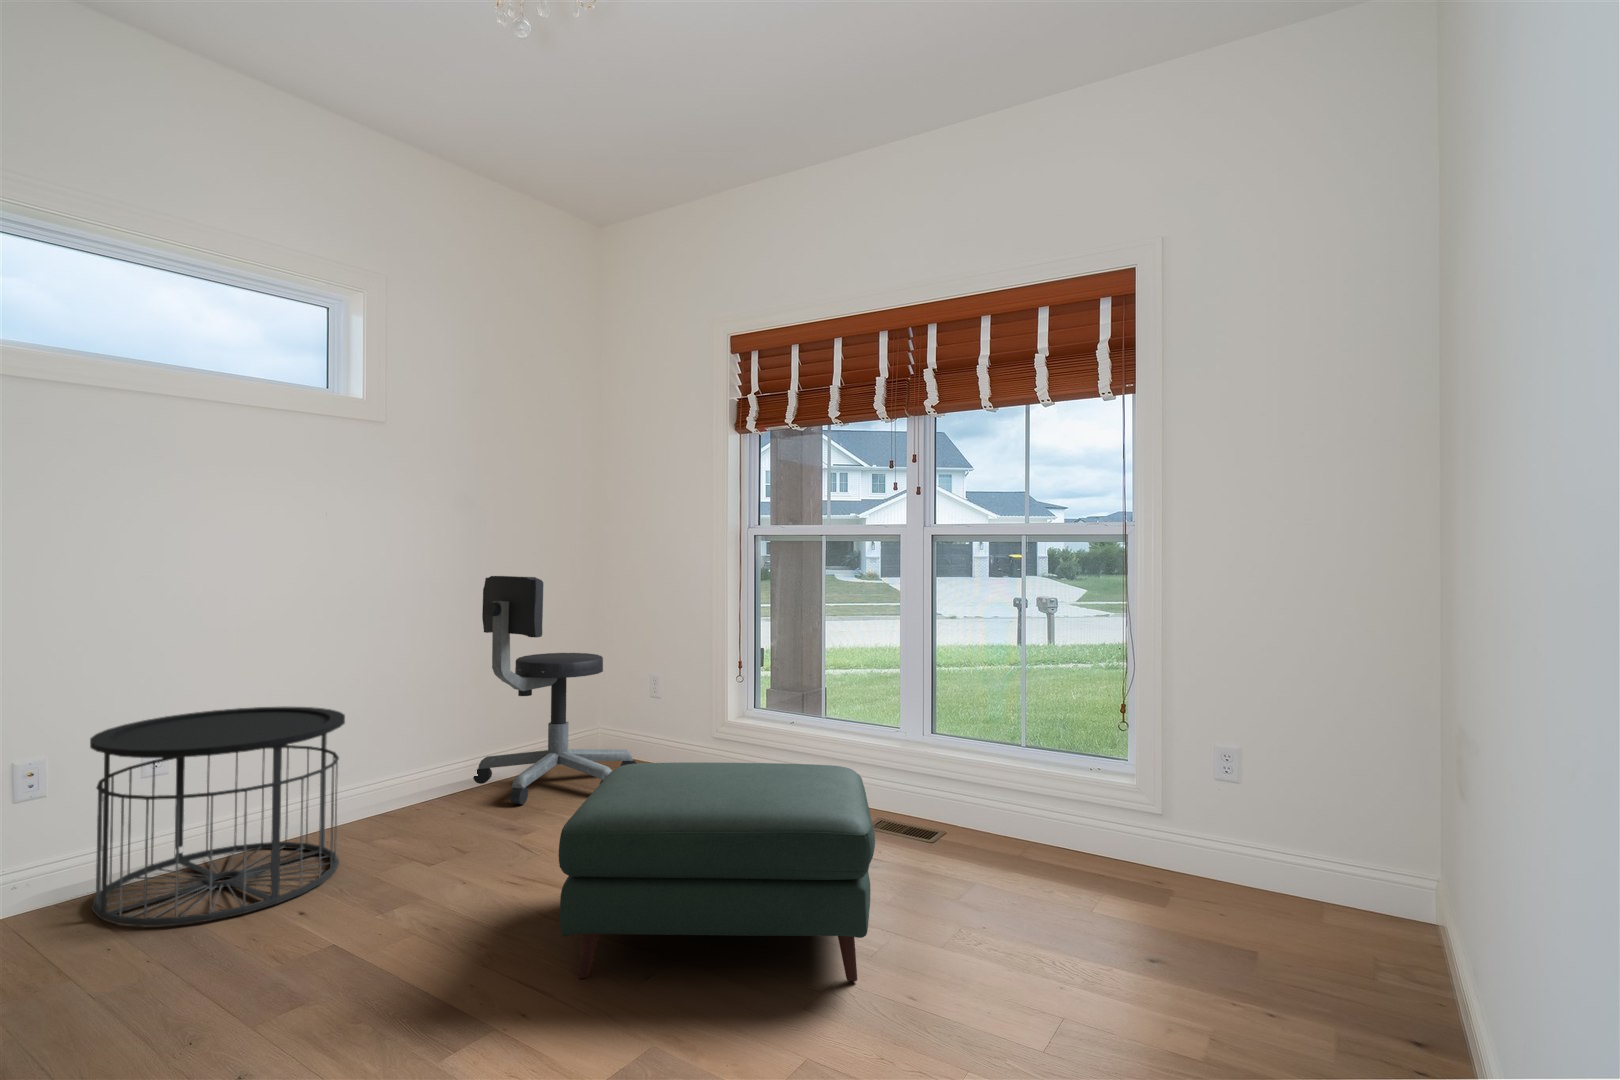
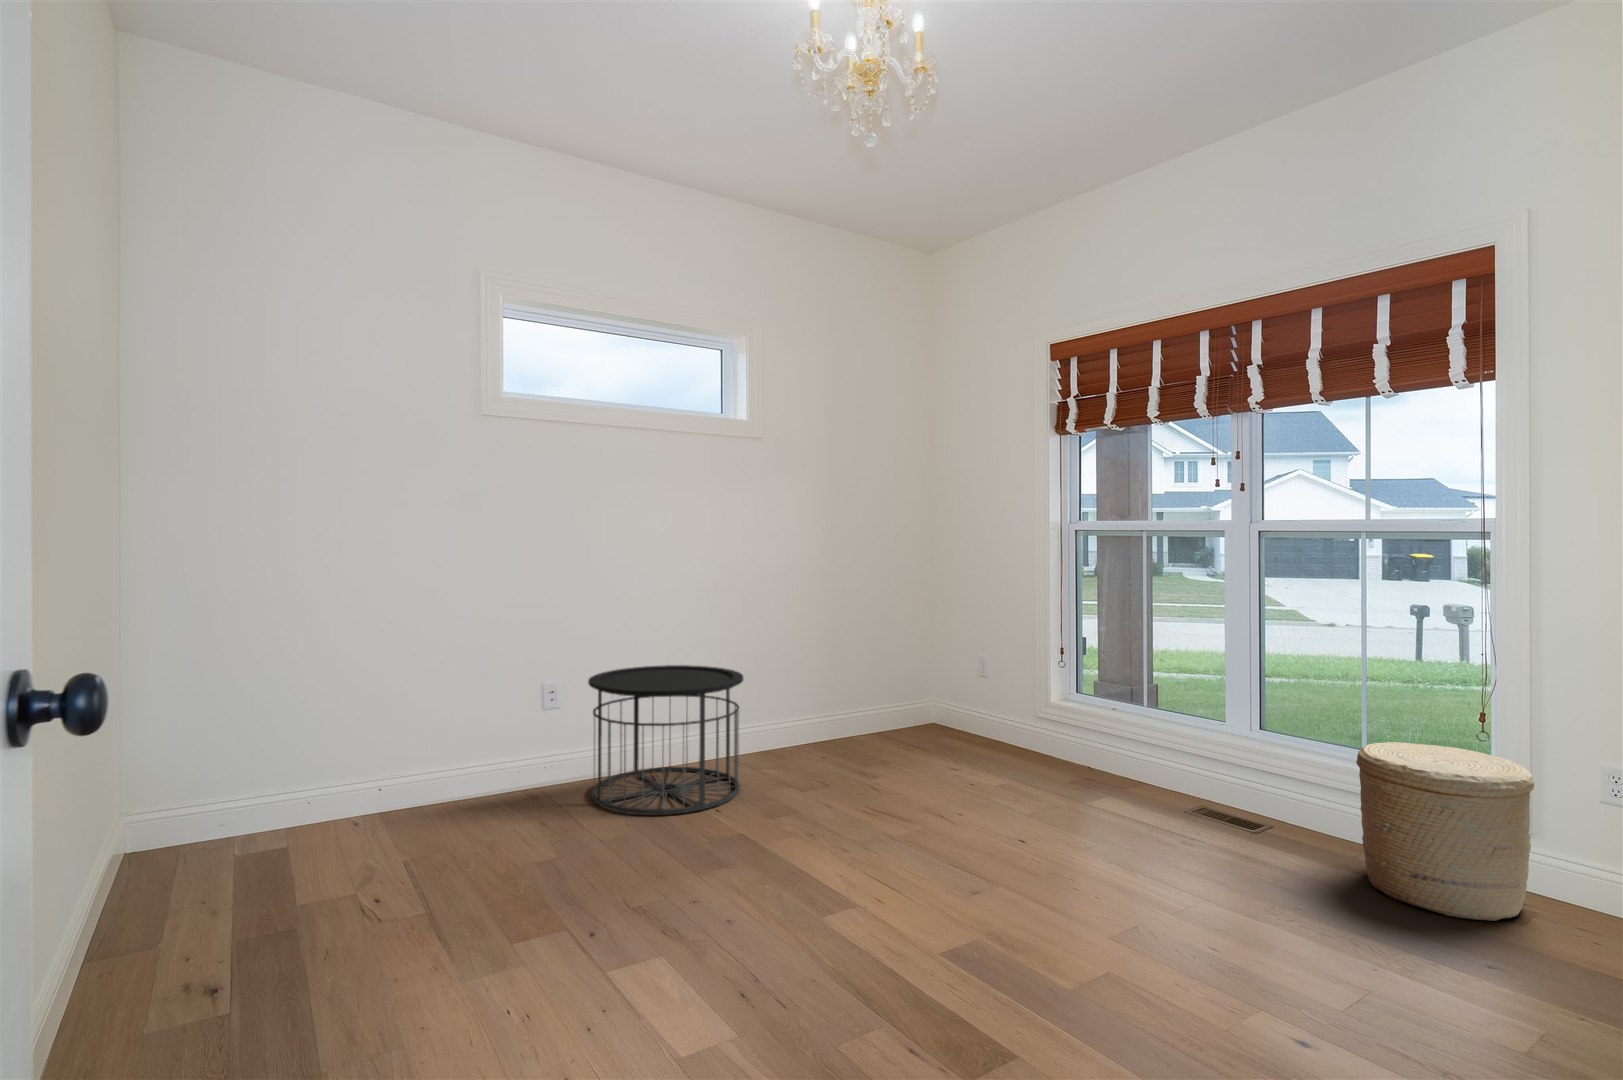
office chair: present [473,576,636,804] -> none [831,567,967,759]
woven basket: none [1029,740,1175,910] -> present [1356,742,1534,921]
ottoman: present [558,762,875,981] -> none [907,729,1179,931]

